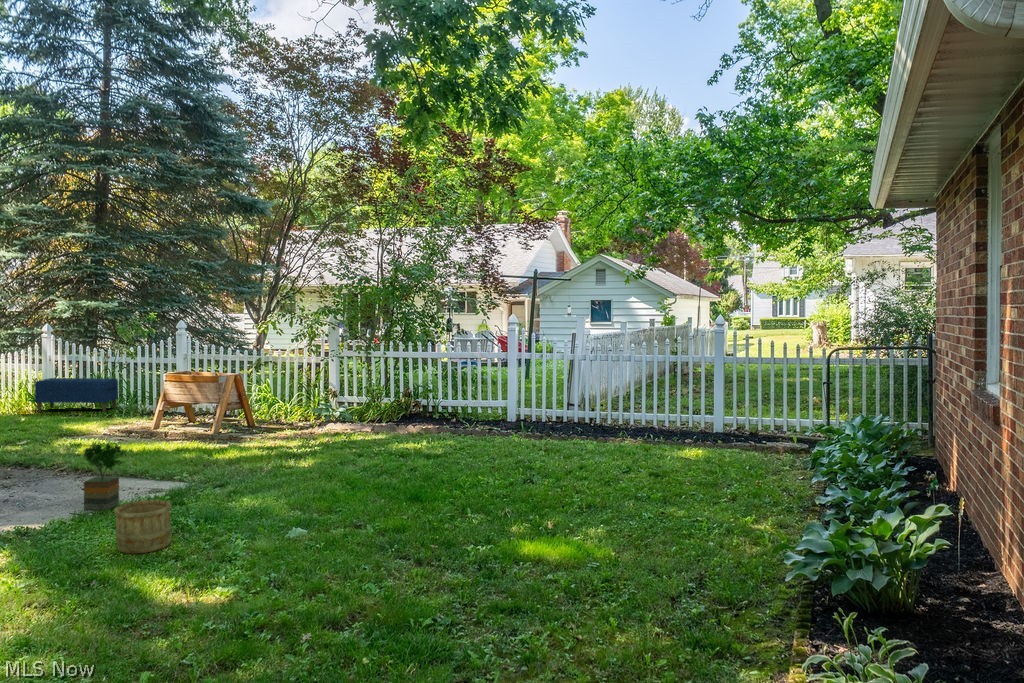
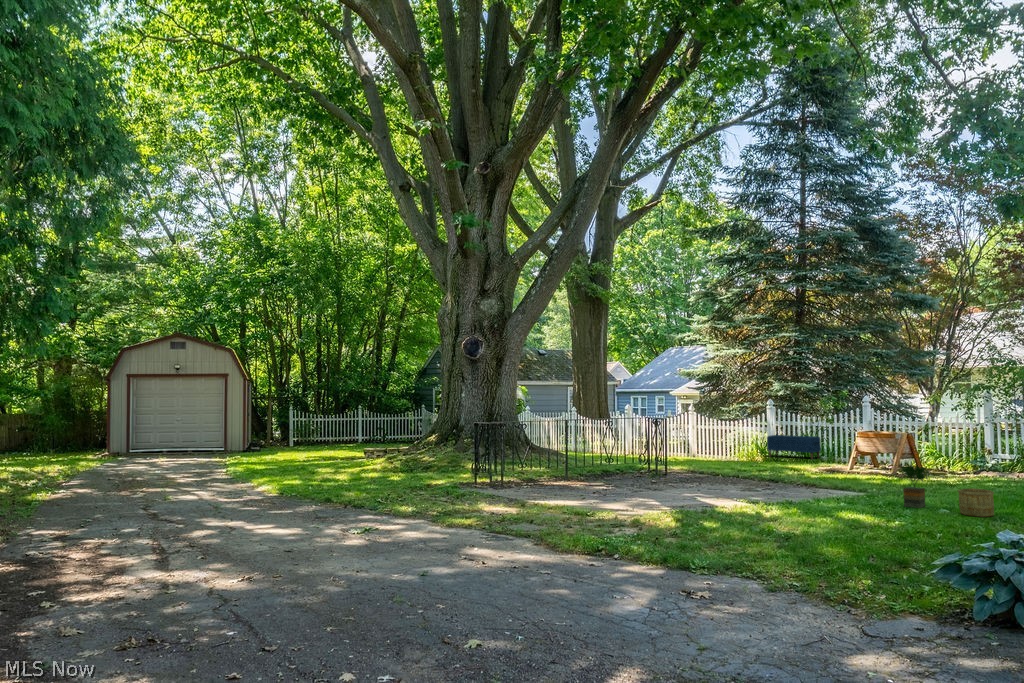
potted tree: present [83,444,126,510] -> present [902,465,929,508]
wooden bucket: present [114,500,172,554] -> present [958,488,994,517]

